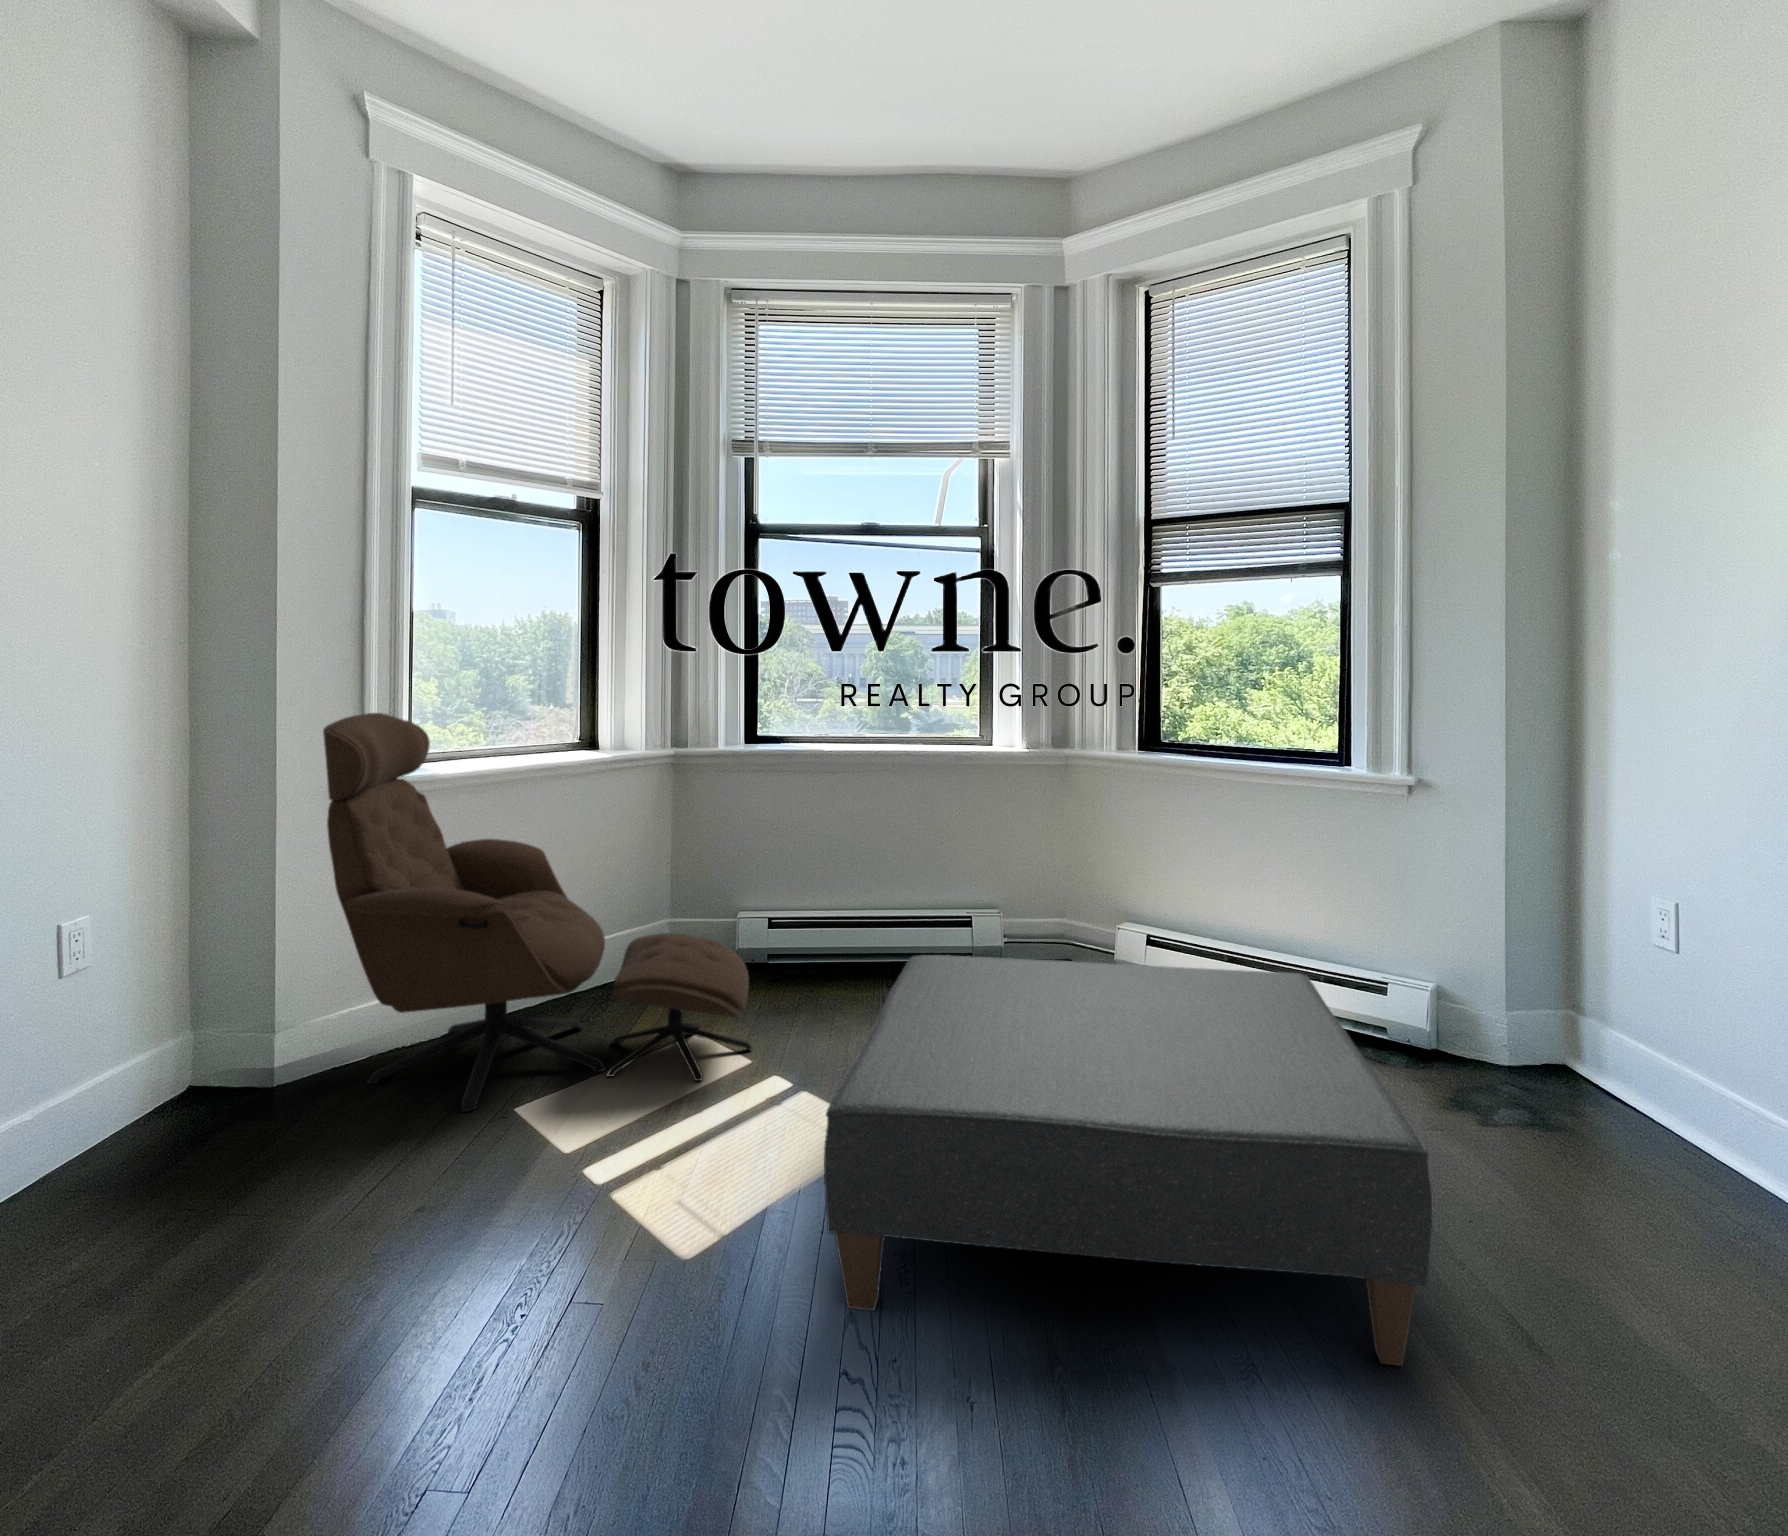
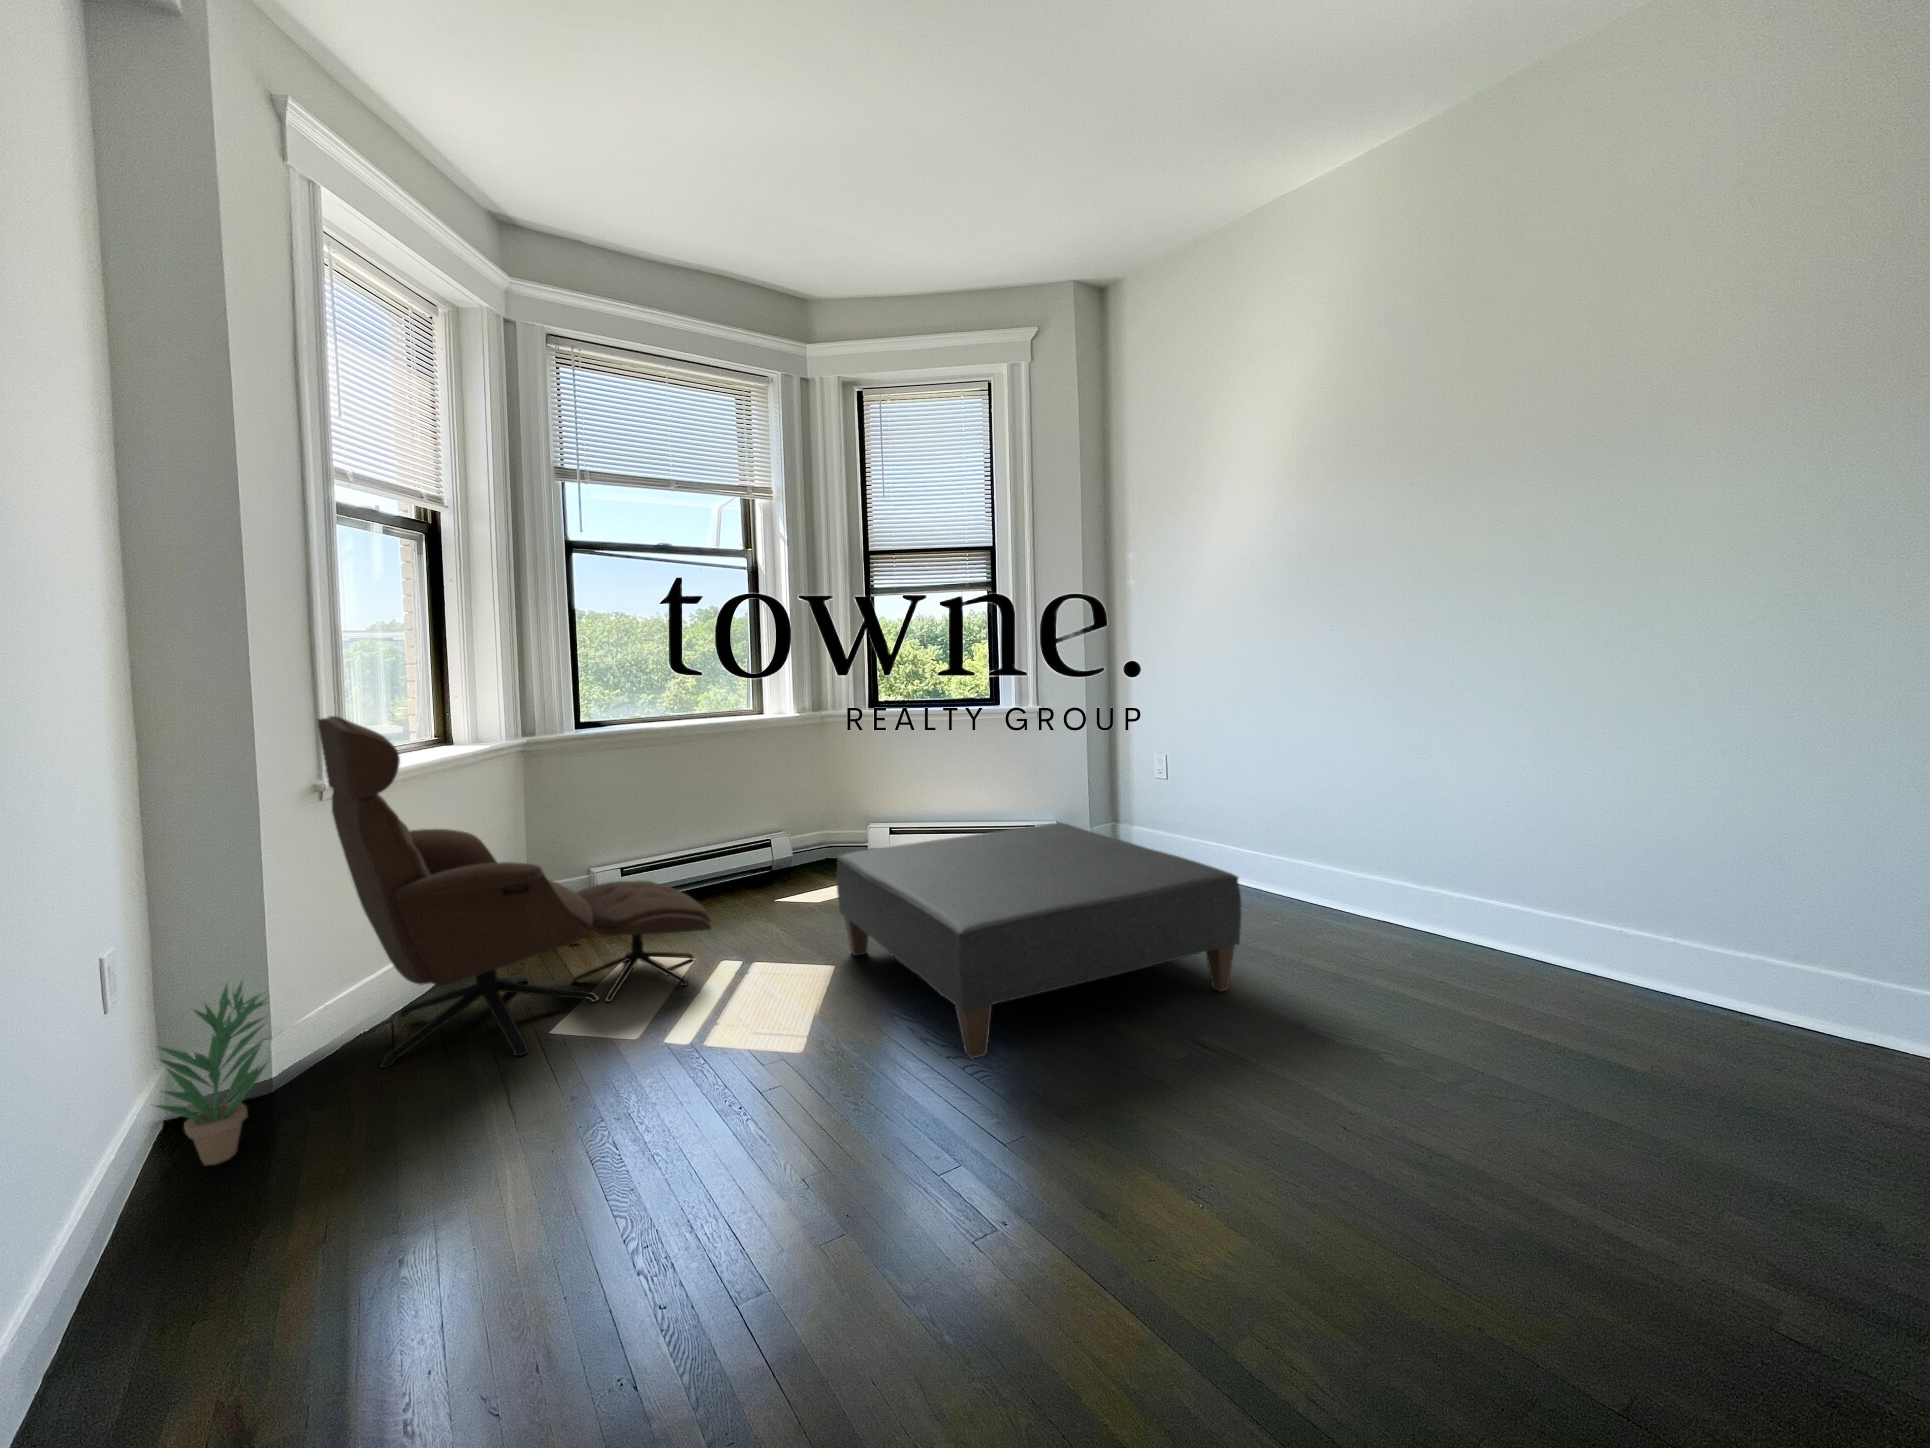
potted plant: none [113,961,230,1133] -> present [156,982,267,1165]

